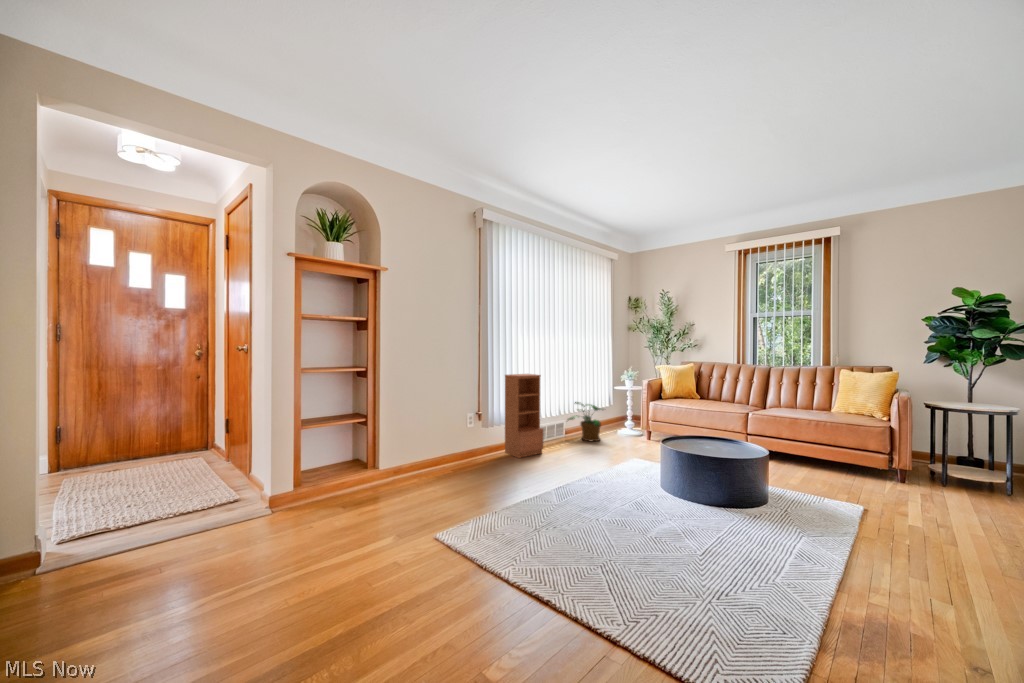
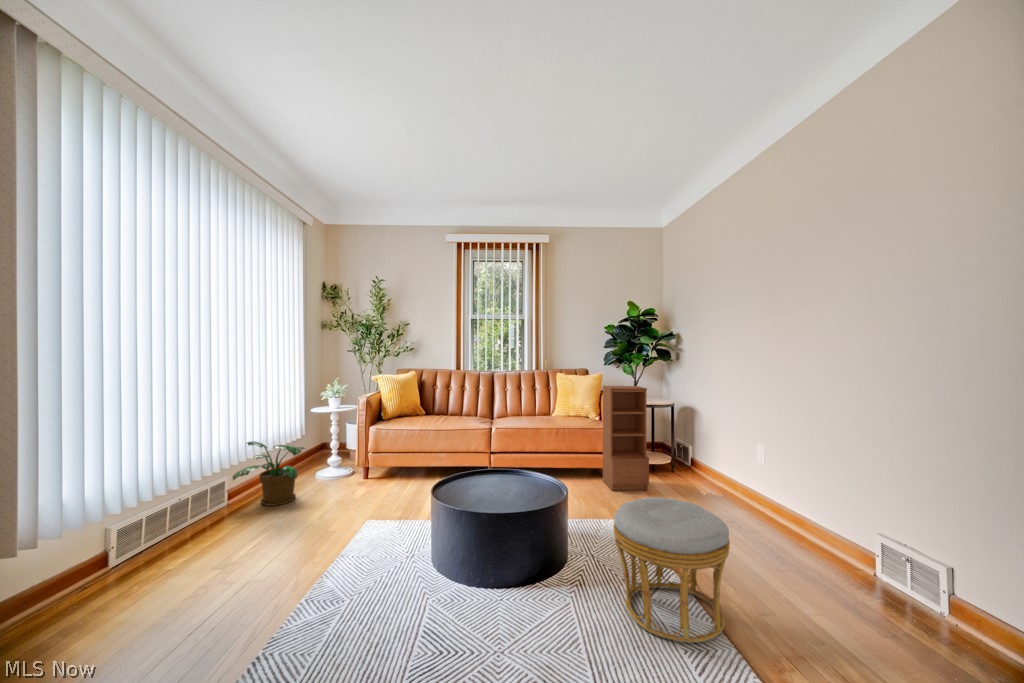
bookcase: present [505,374,543,458] -> present [603,386,649,491]
ottoman: none [759,462,860,564] -> present [613,497,730,643]

